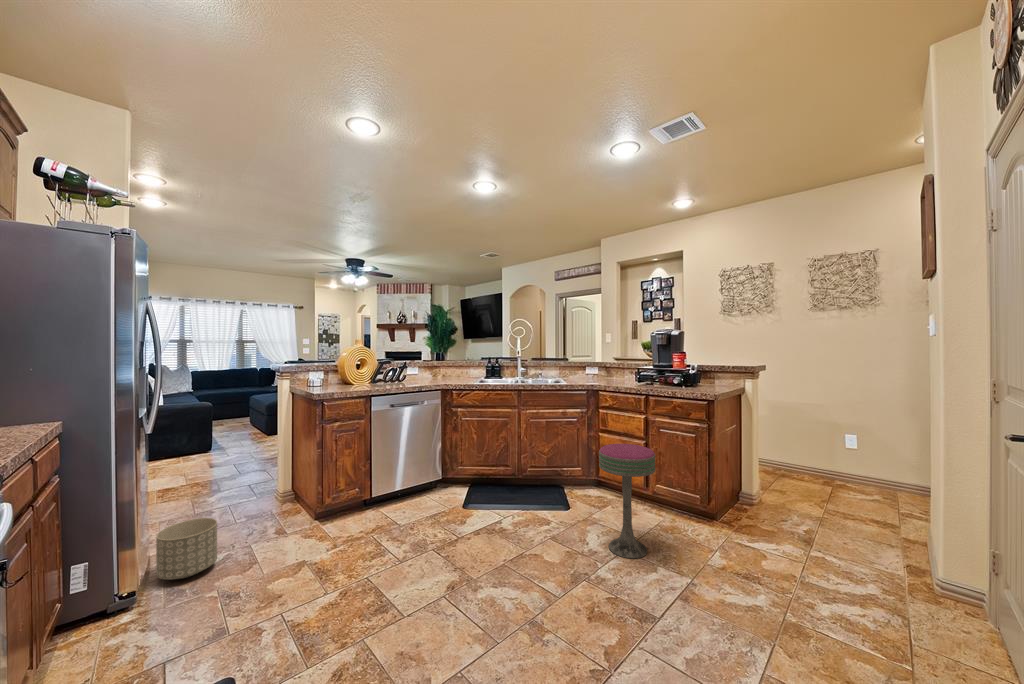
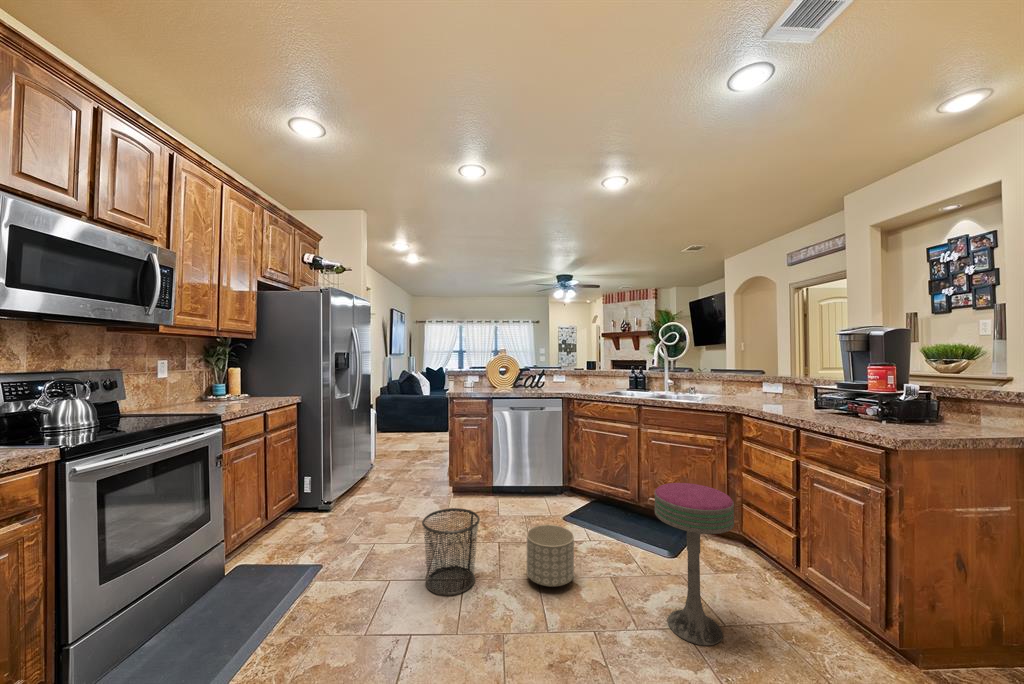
planter: present [156,518,217,580] -> present [527,525,574,586]
waste bin: none [395,518,460,618] -> present [422,508,480,595]

